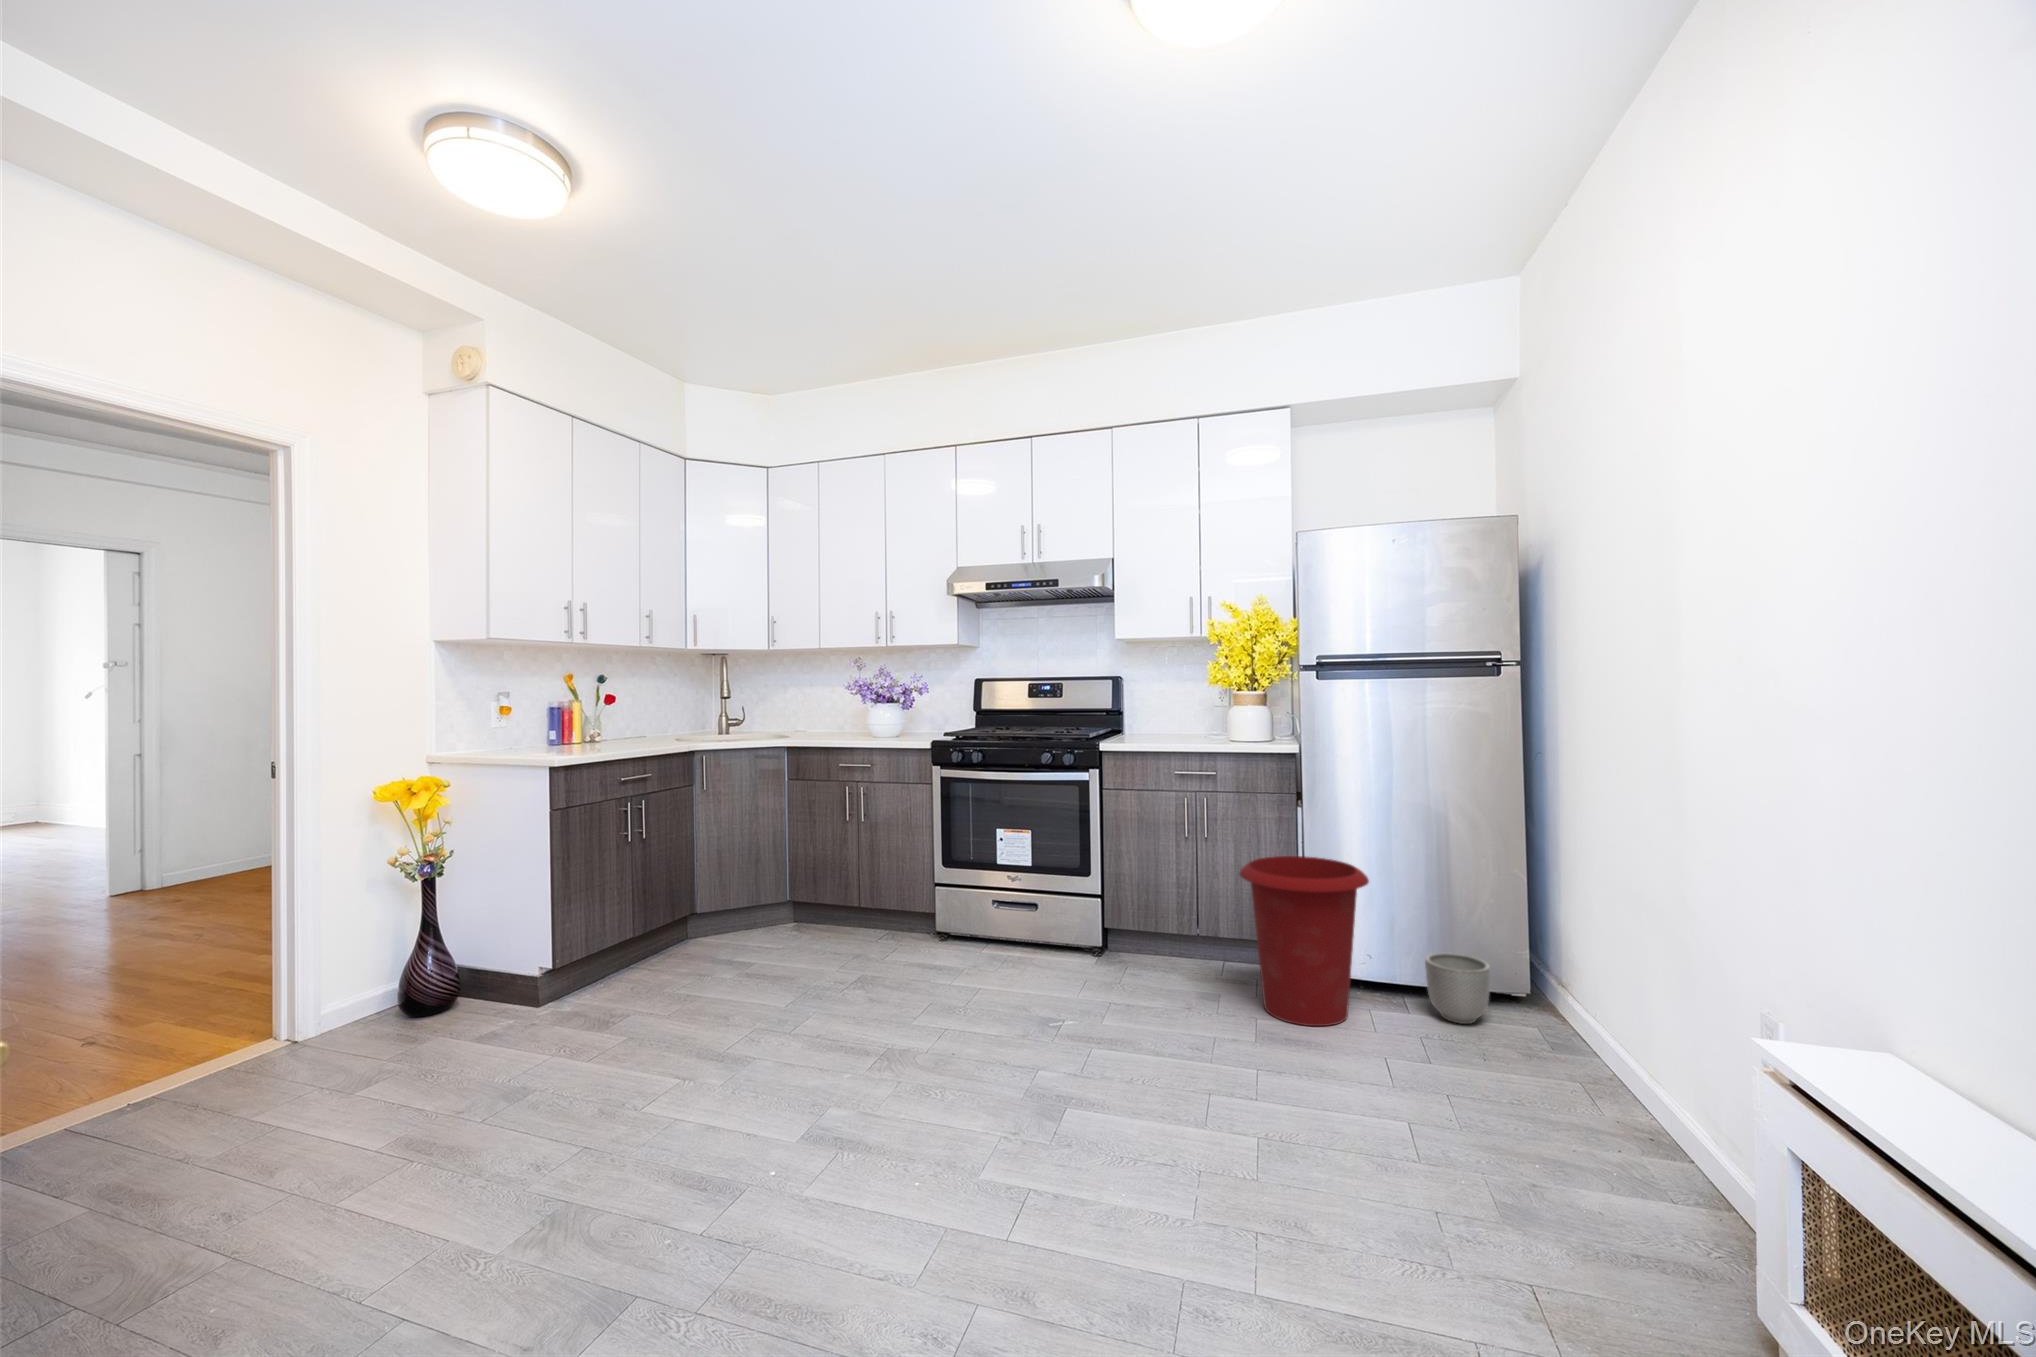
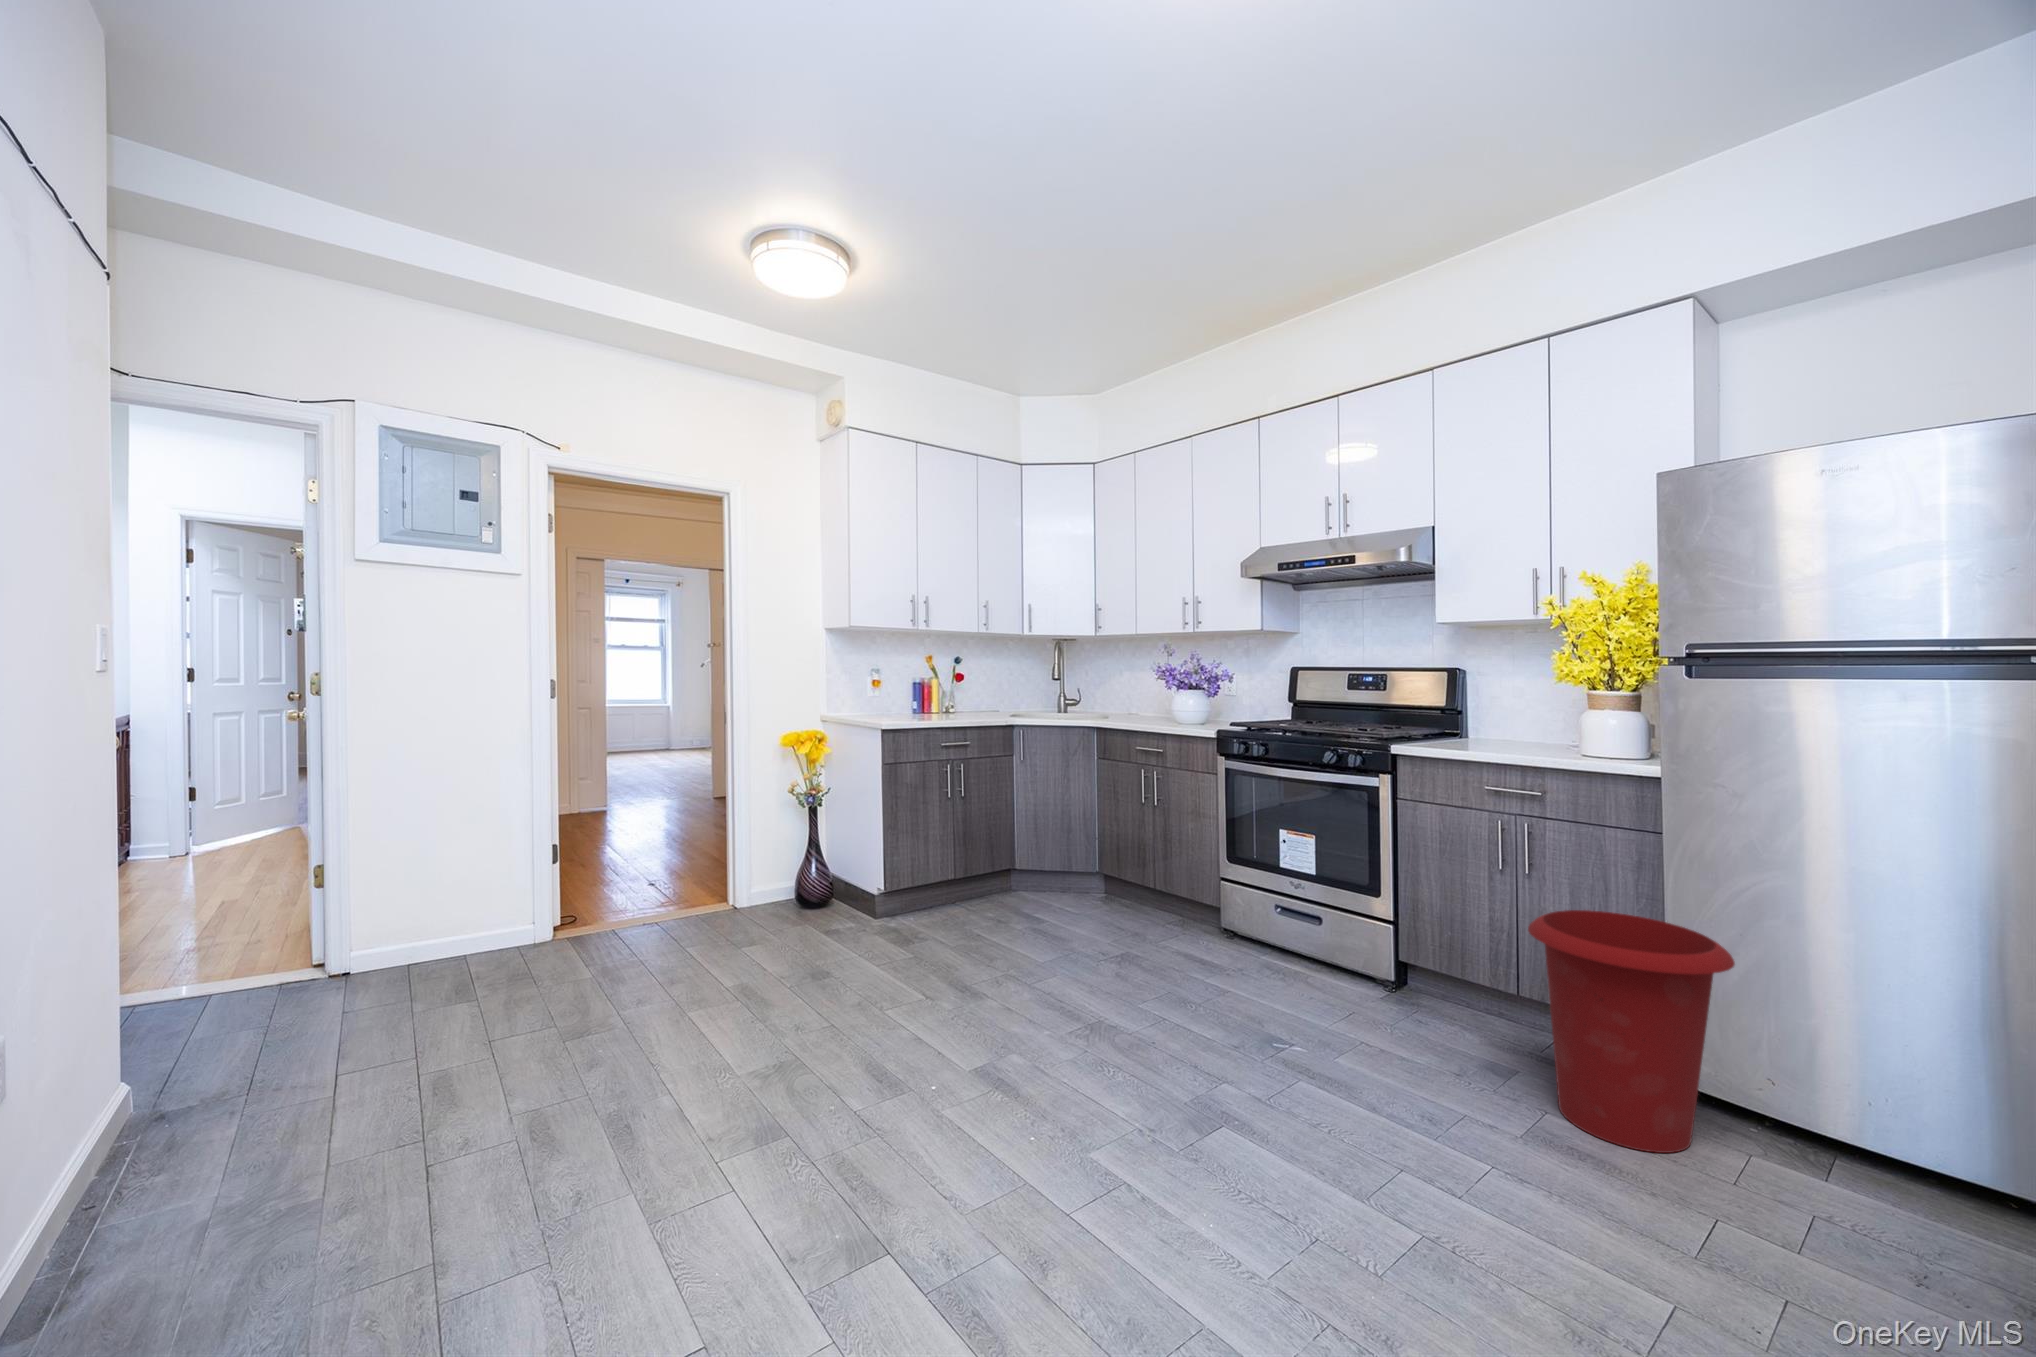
planter: present [1425,953,1491,1024] -> none [1841,1100,1973,1224]

